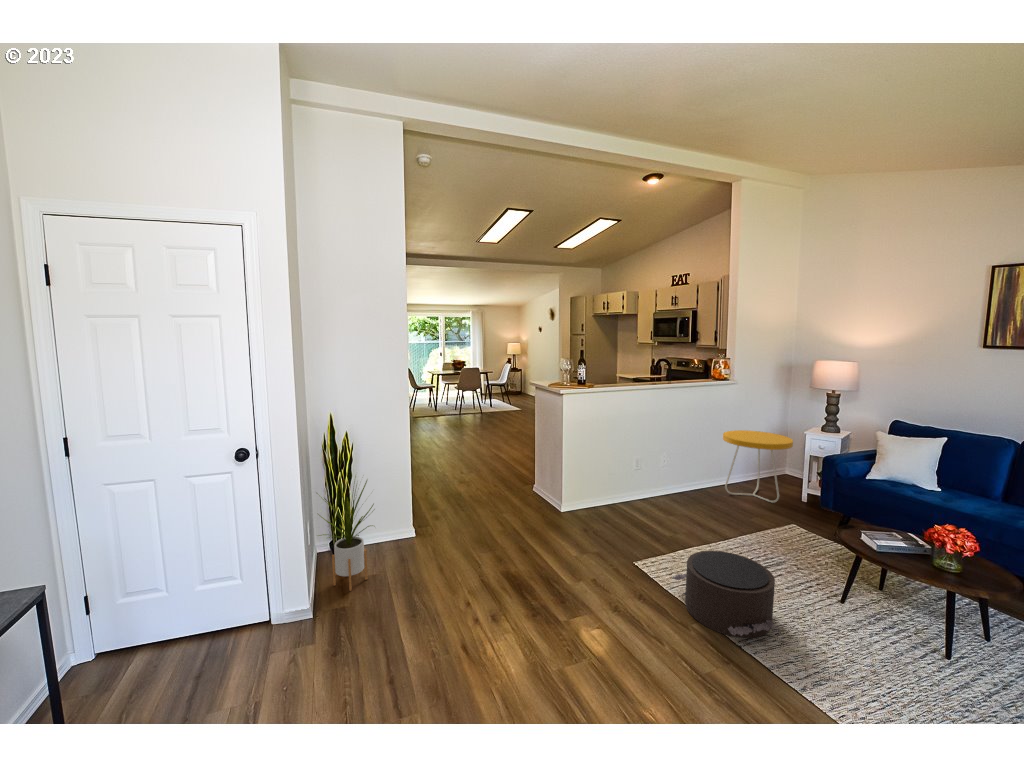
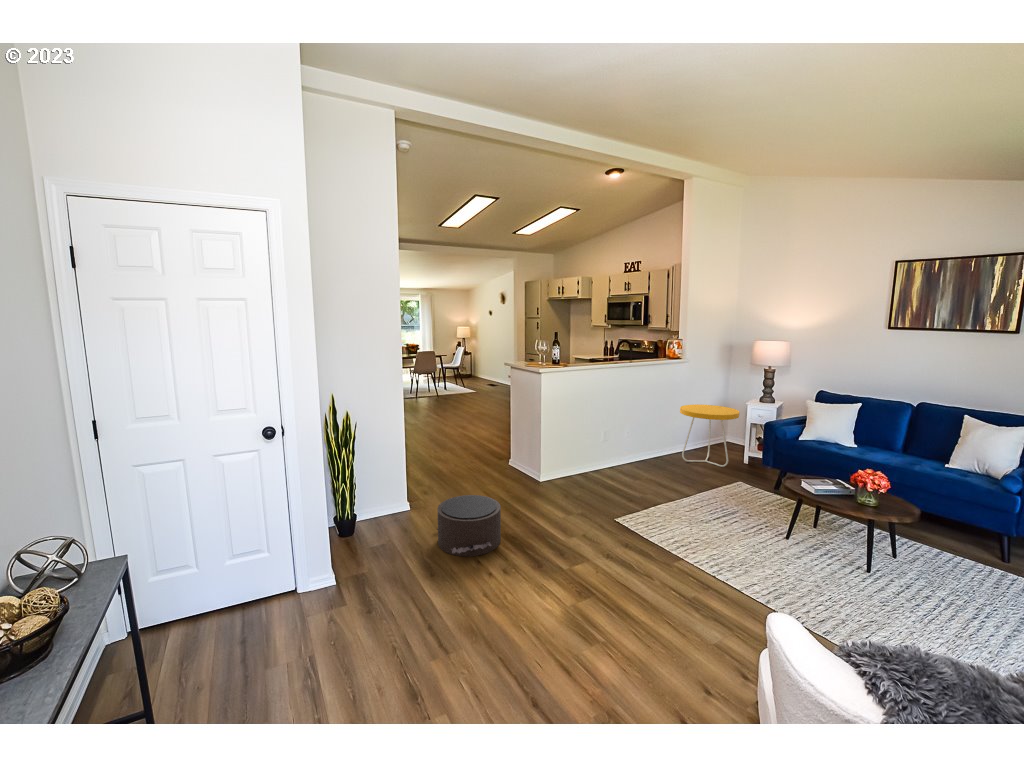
house plant: present [318,480,374,591] -> none [326,449,387,562]
pouf: present [673,551,778,638] -> present [437,495,501,557]

